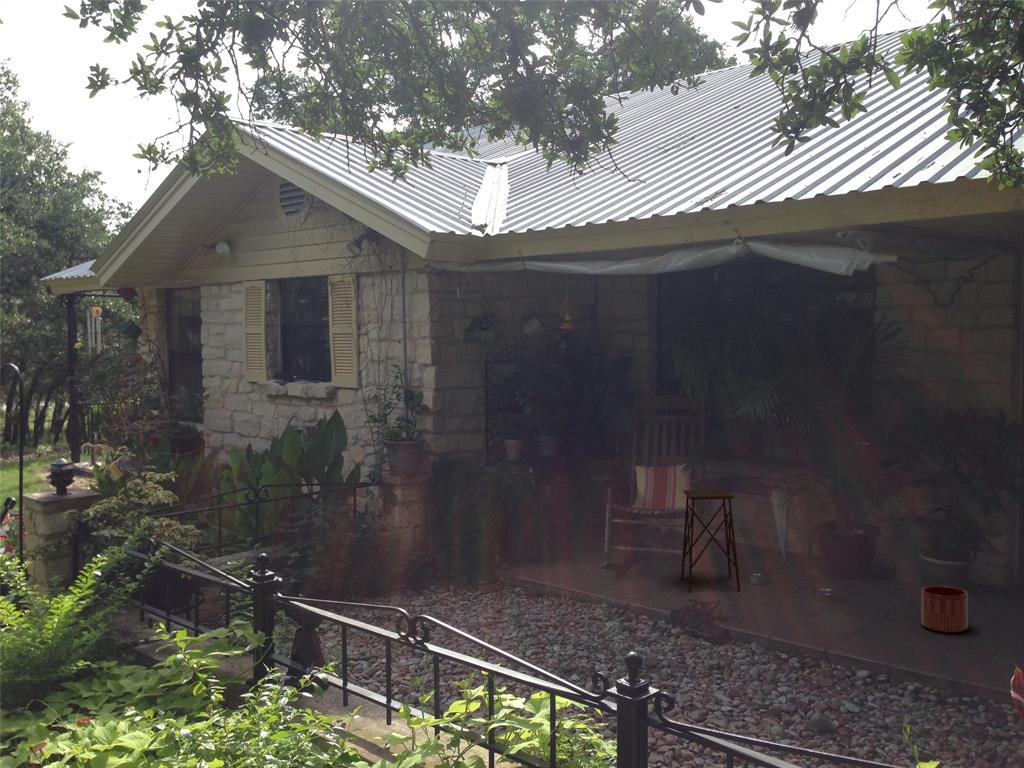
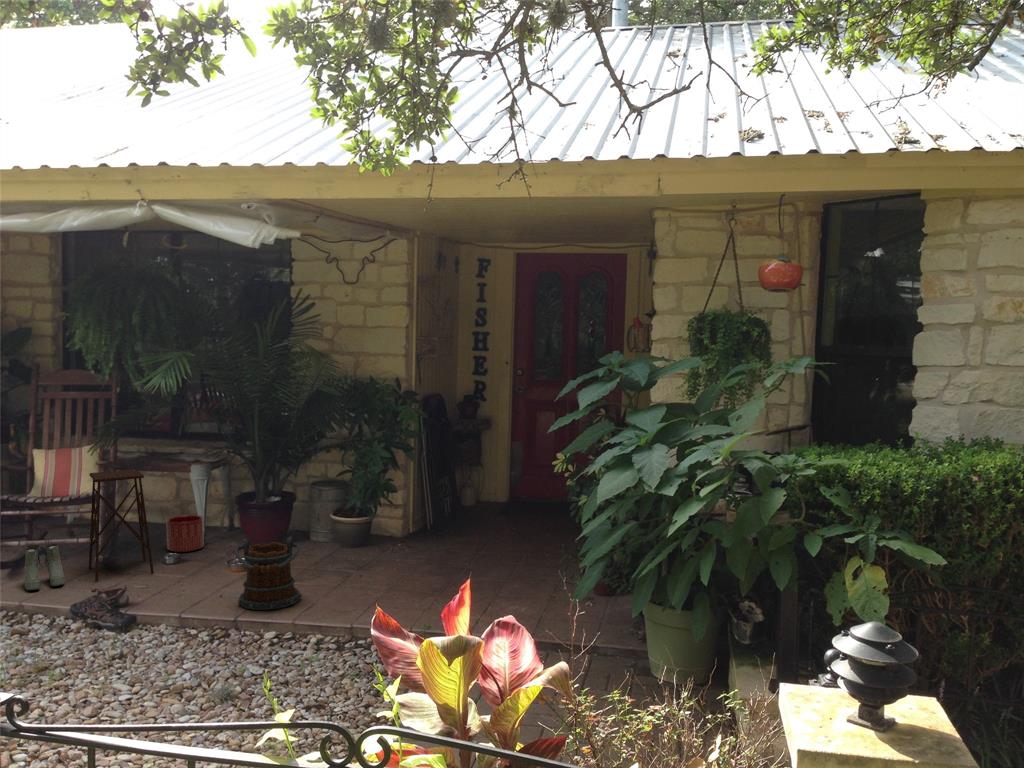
boots: none [629,553,662,593] -> present [24,544,64,591]
bucket: none [825,569,894,646] -> present [235,537,302,610]
planter: present [921,585,968,633] -> present [166,515,204,552]

